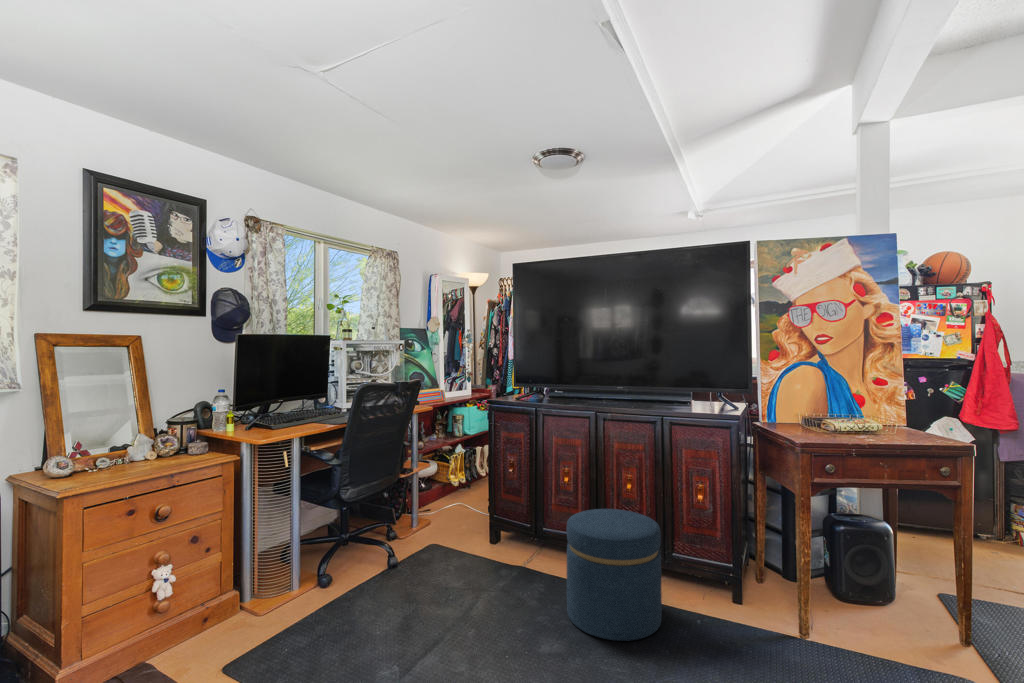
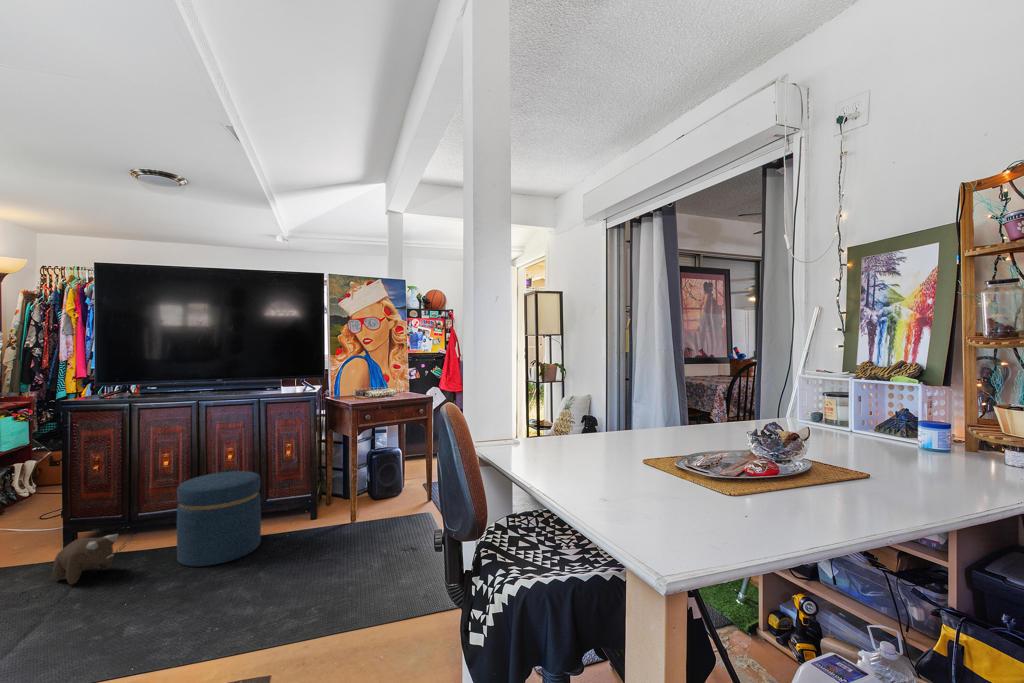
plush toy: none [465,552,513,602] -> present [53,534,118,585]

